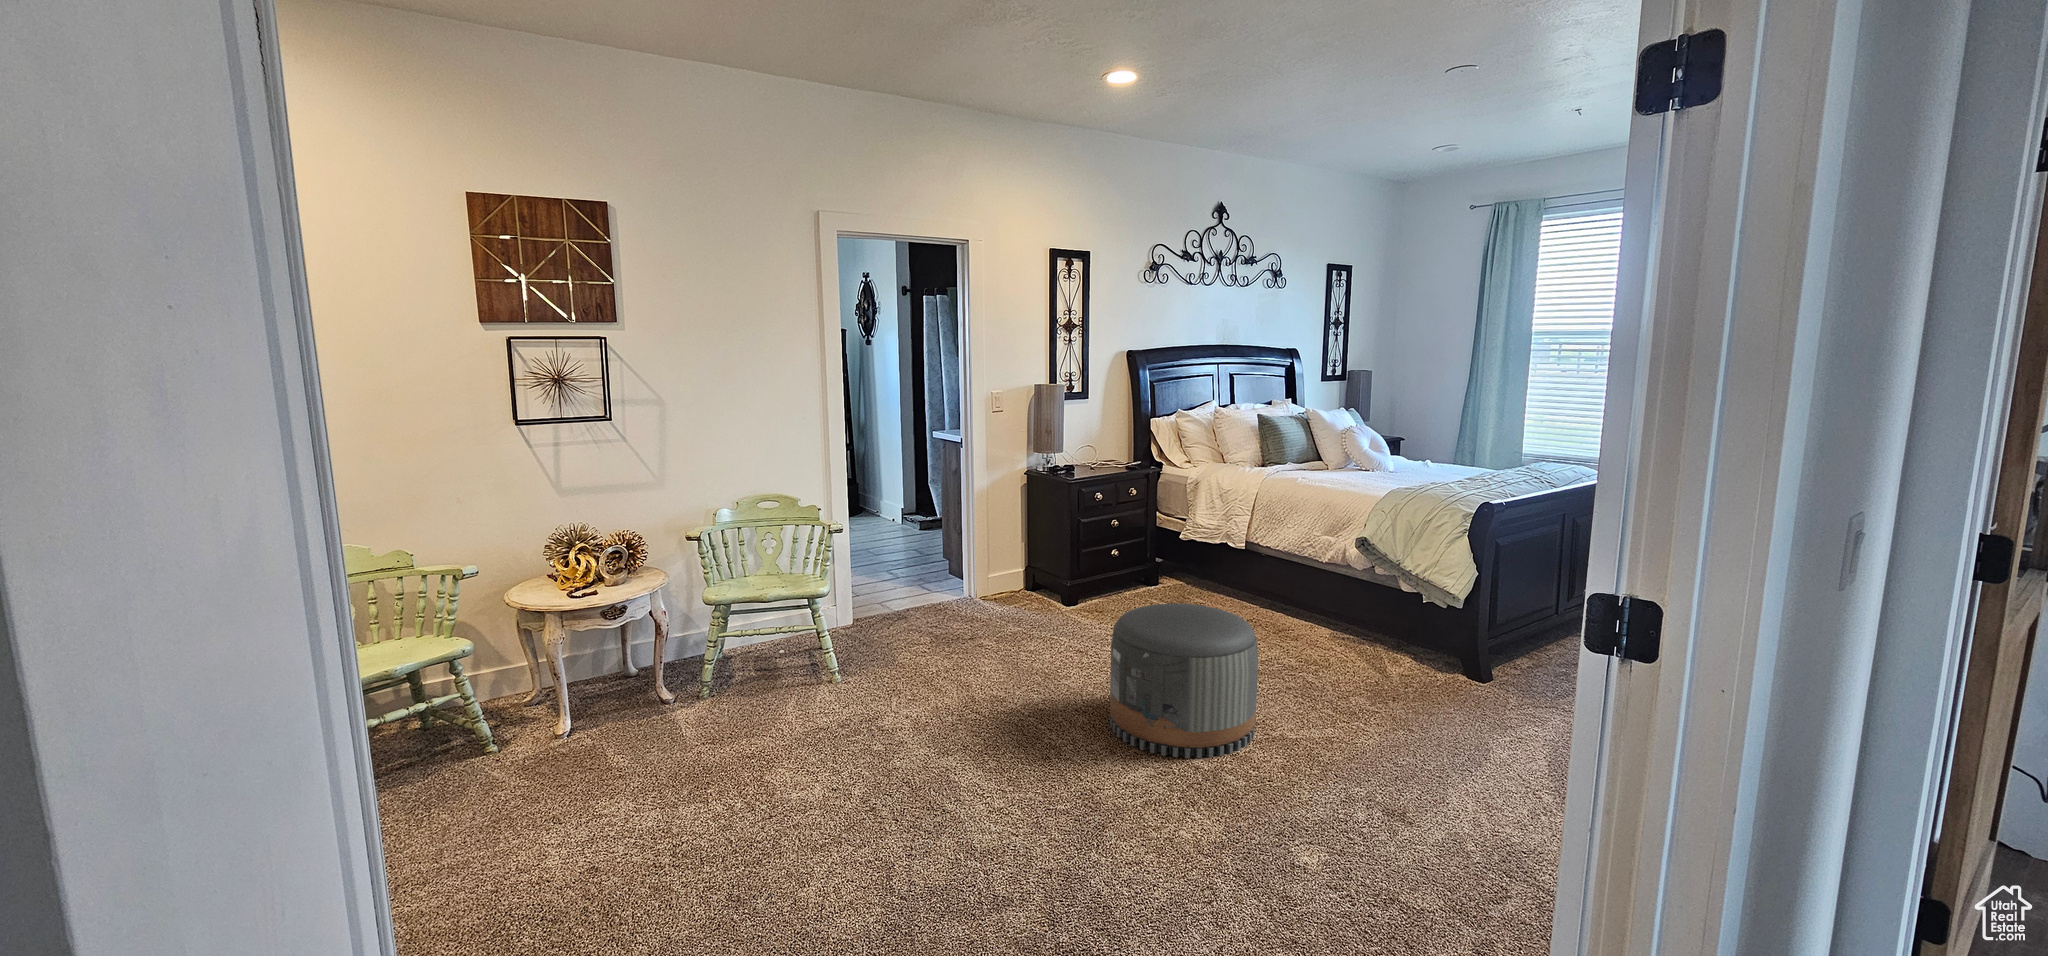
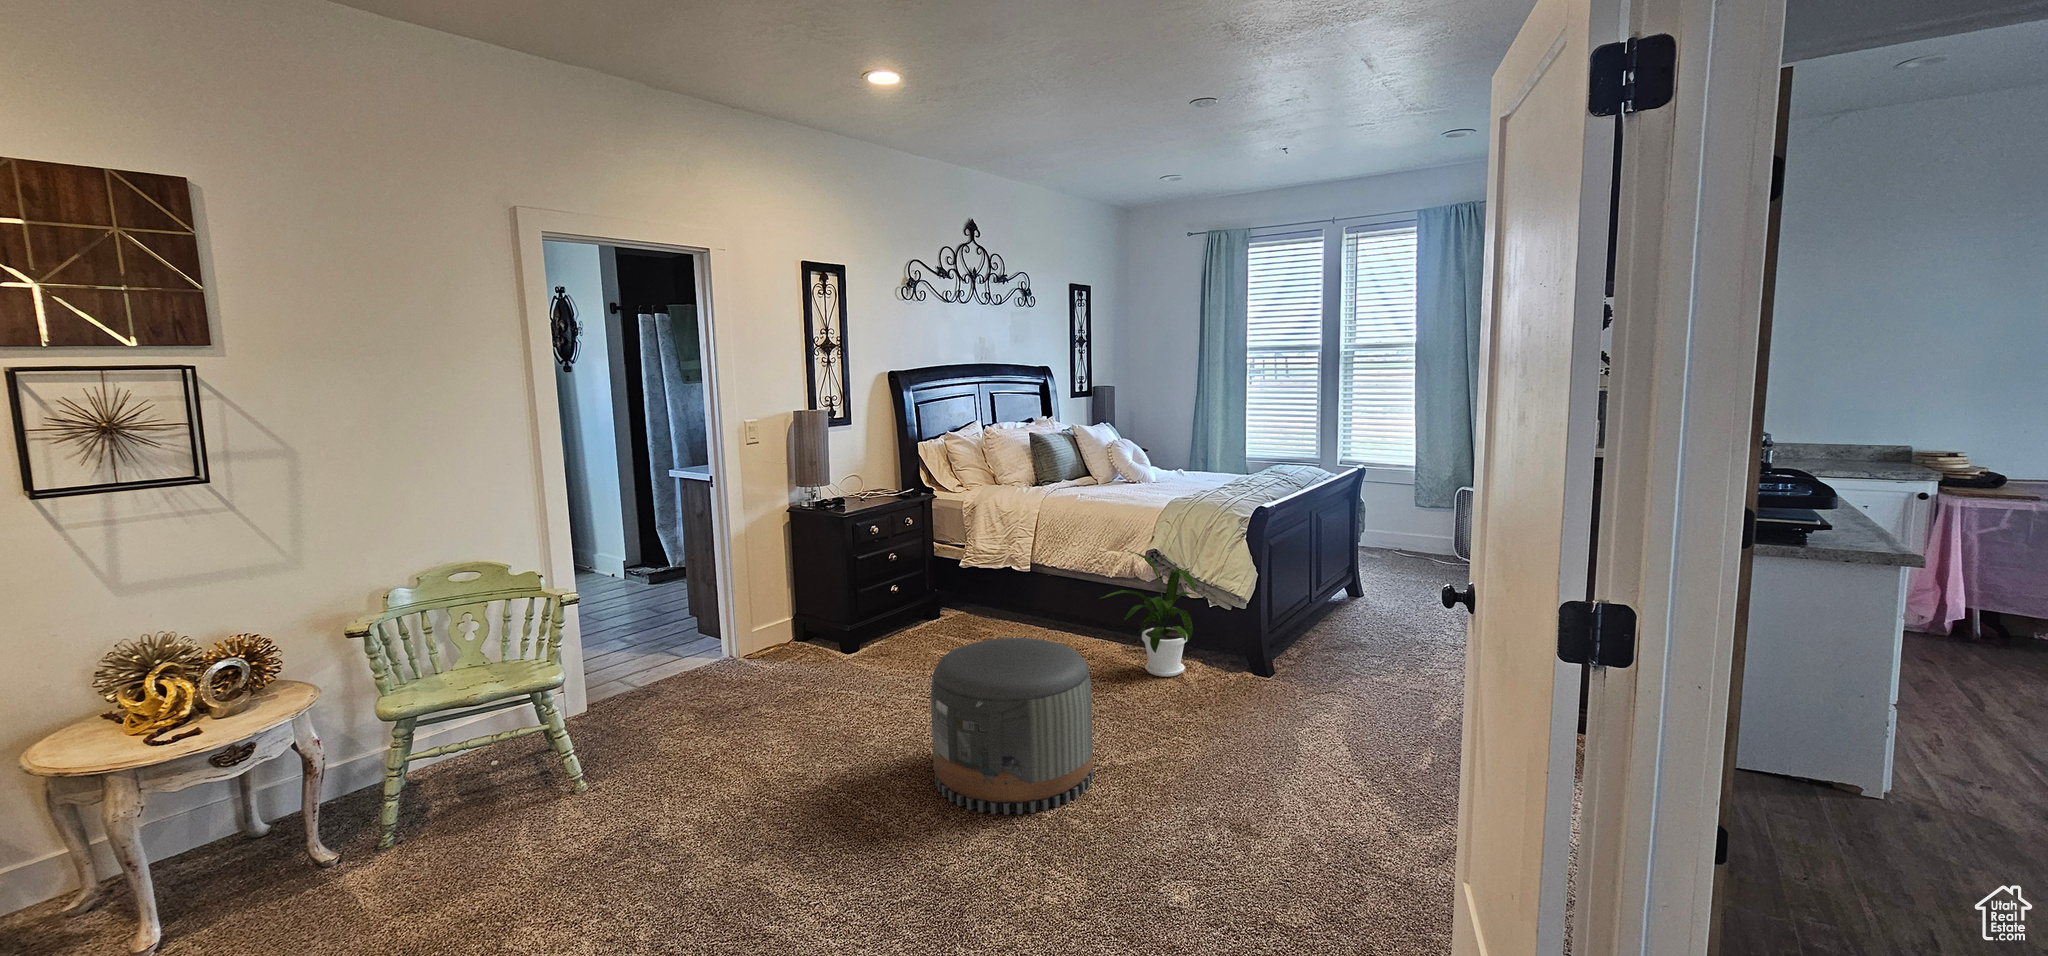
house plant: none [1295,538,1400,666] -> present [1099,551,1196,677]

